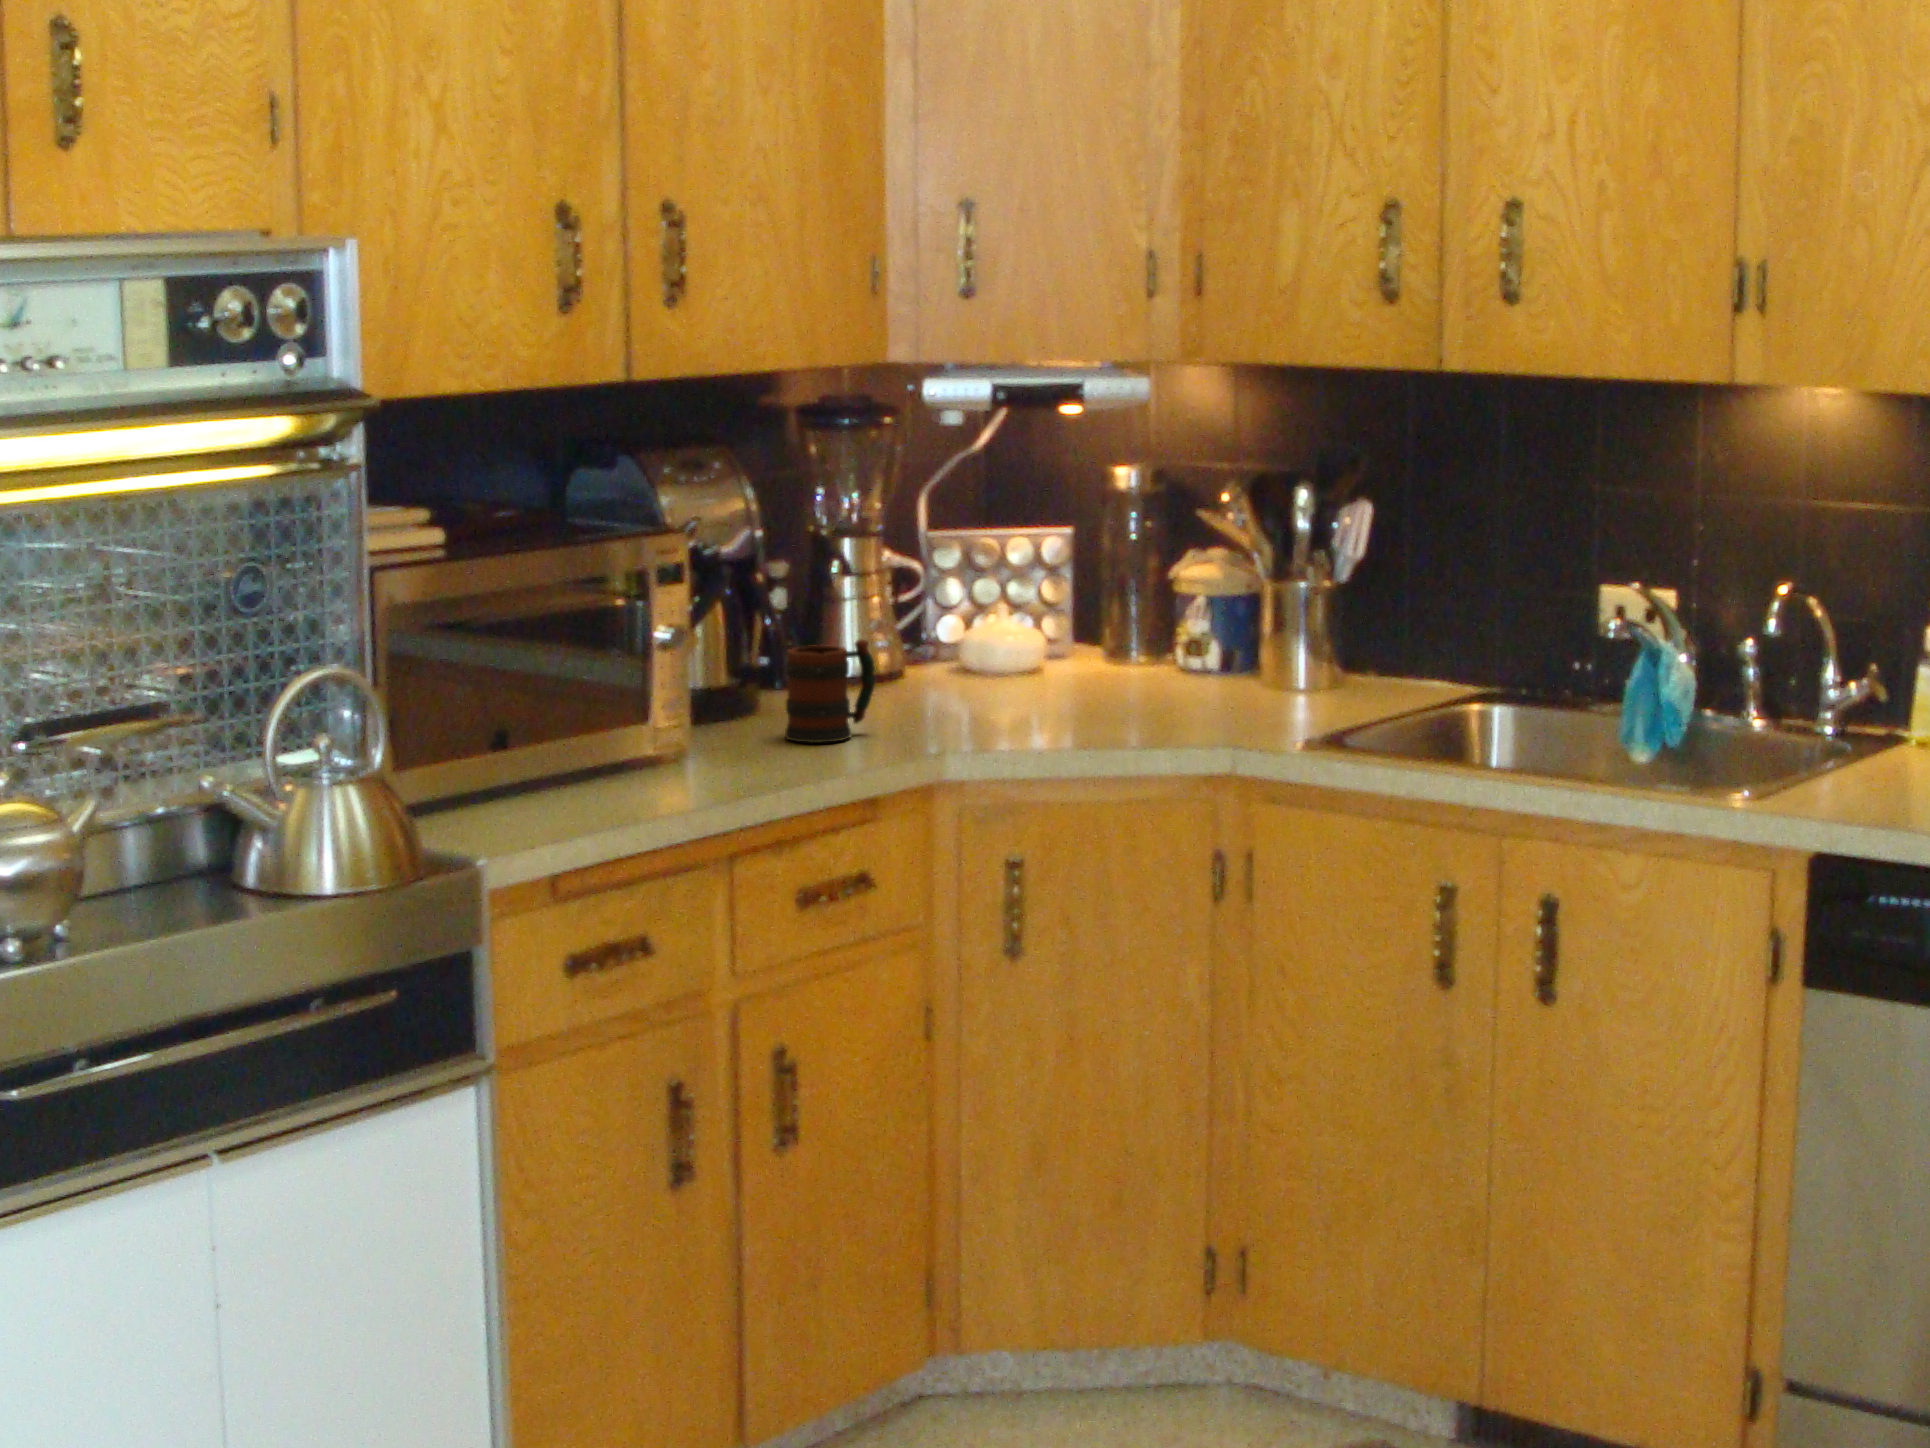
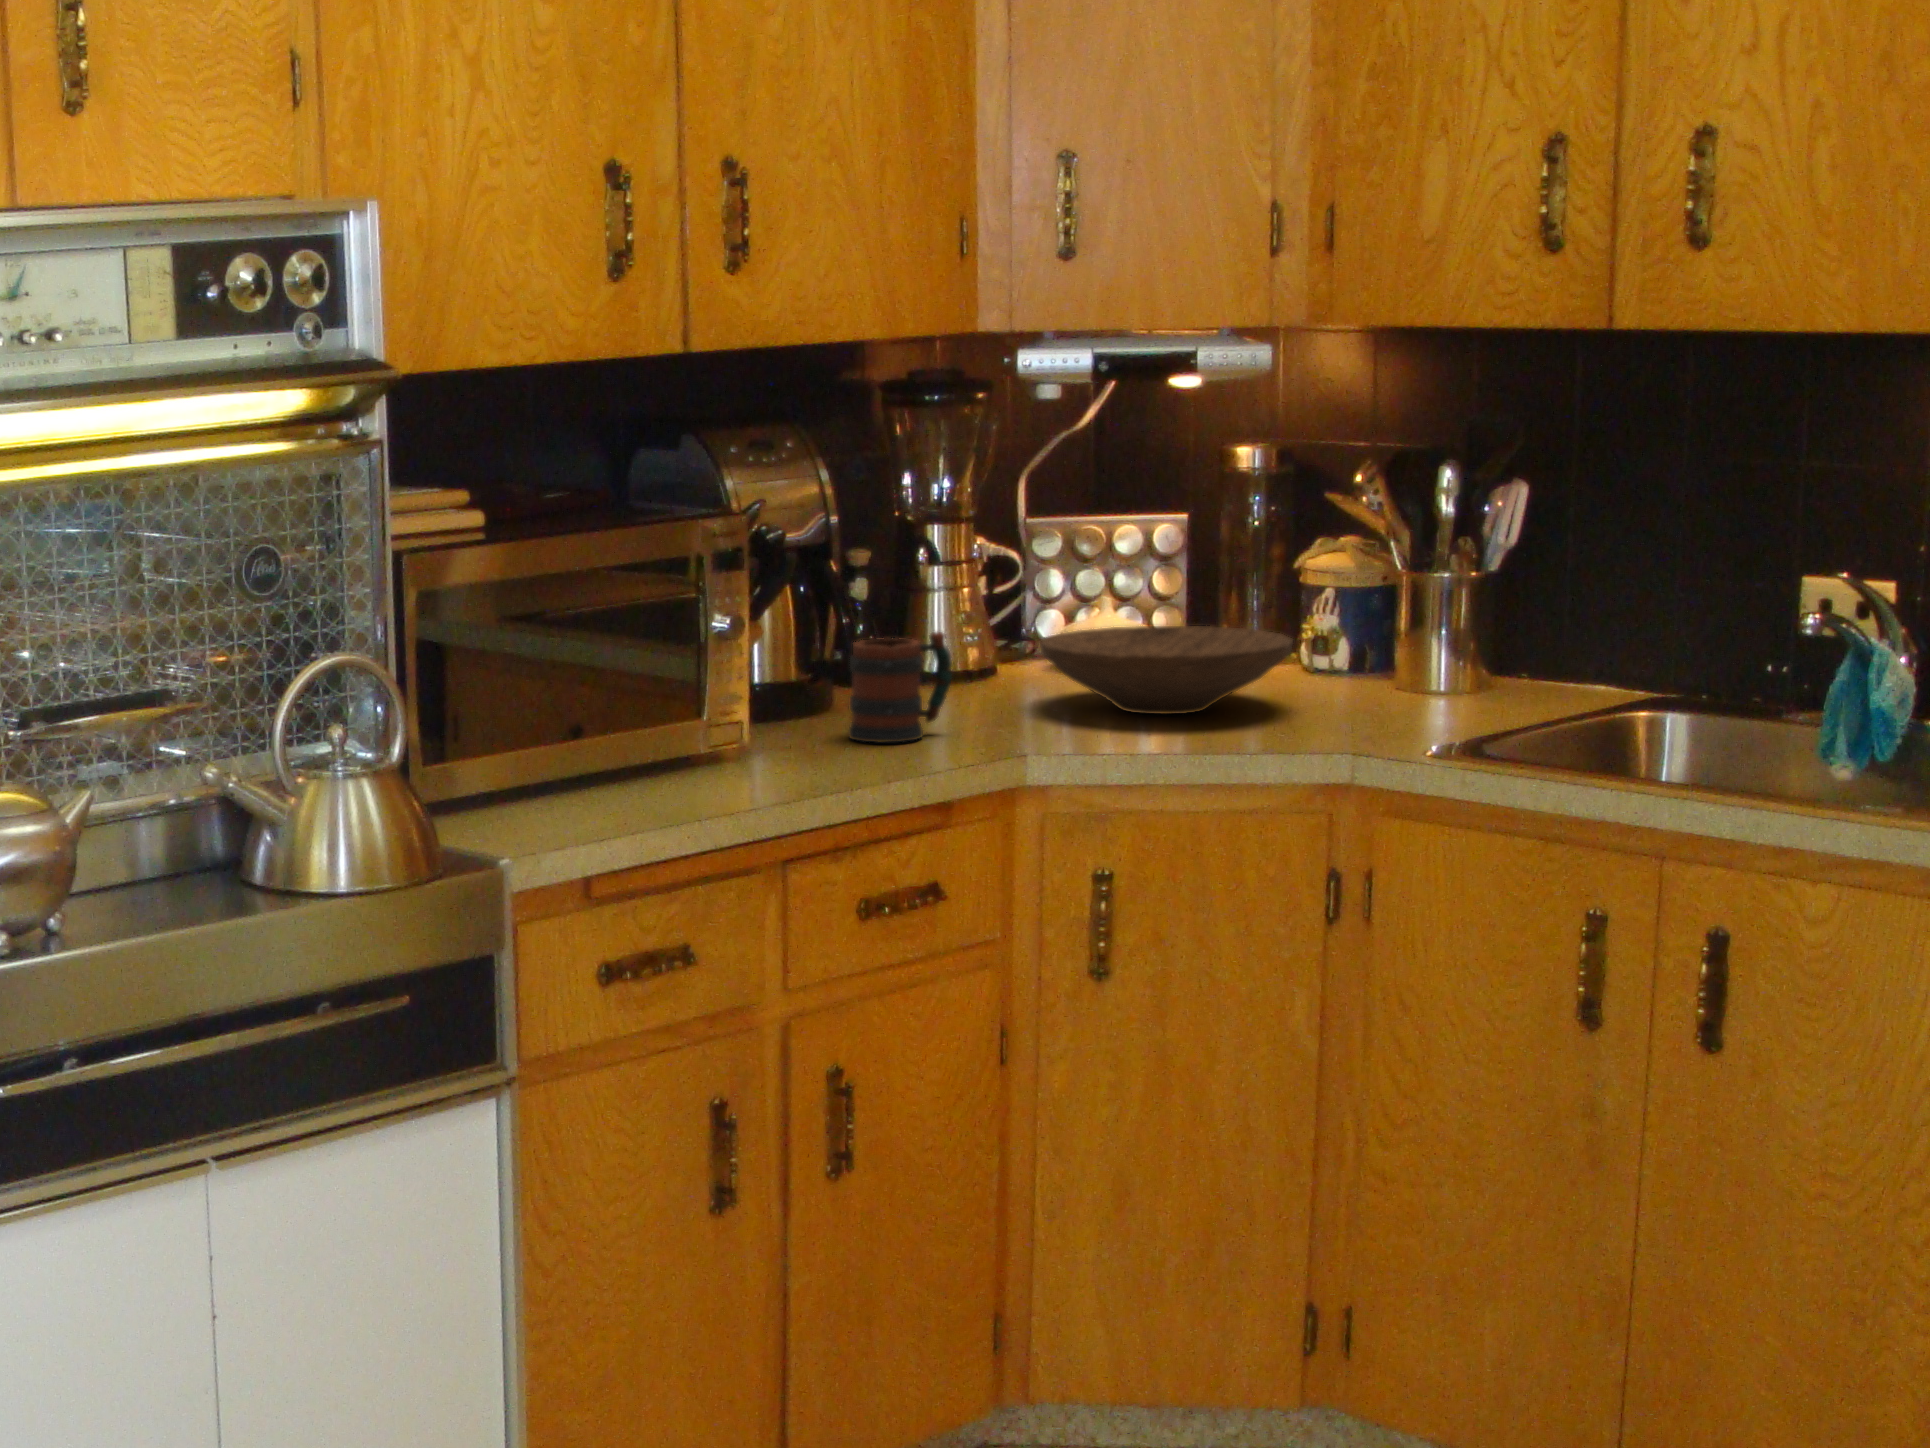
wooden bowl: none [950,633,1162,714] -> present [1040,626,1293,714]

